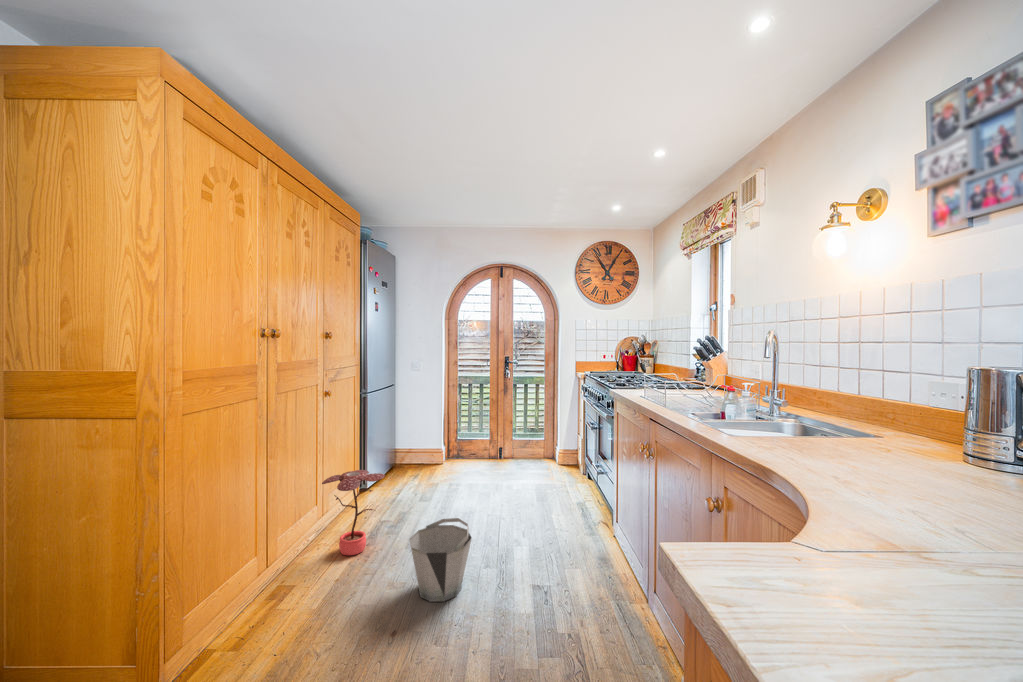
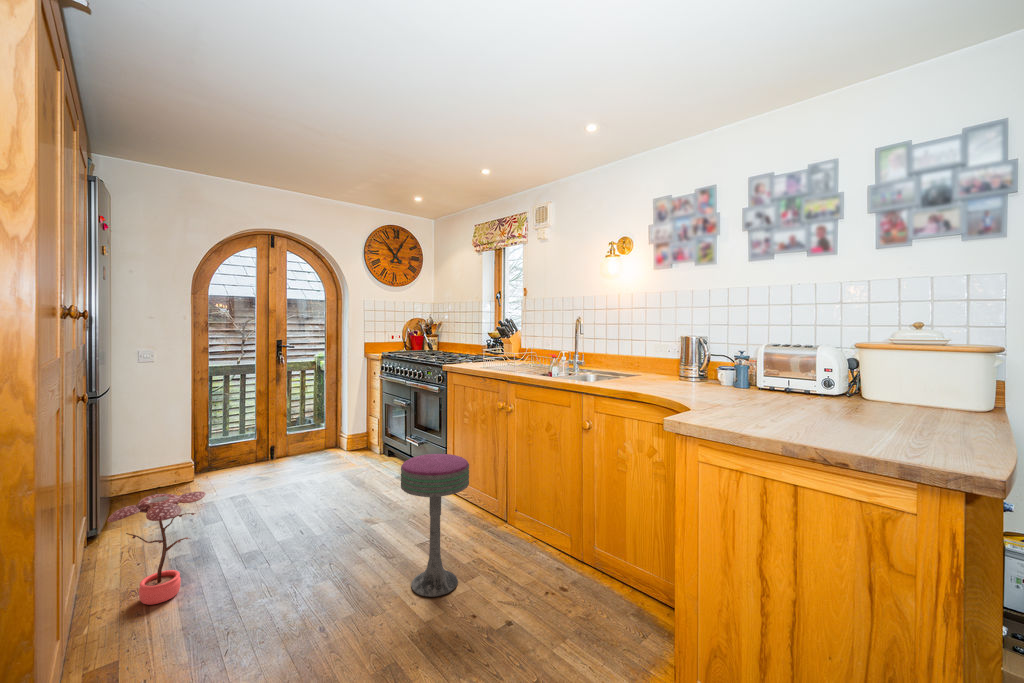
bar stool: none [494,479,571,651] -> present [401,454,469,597]
bucket: present [409,518,472,602] -> none [285,513,354,602]

